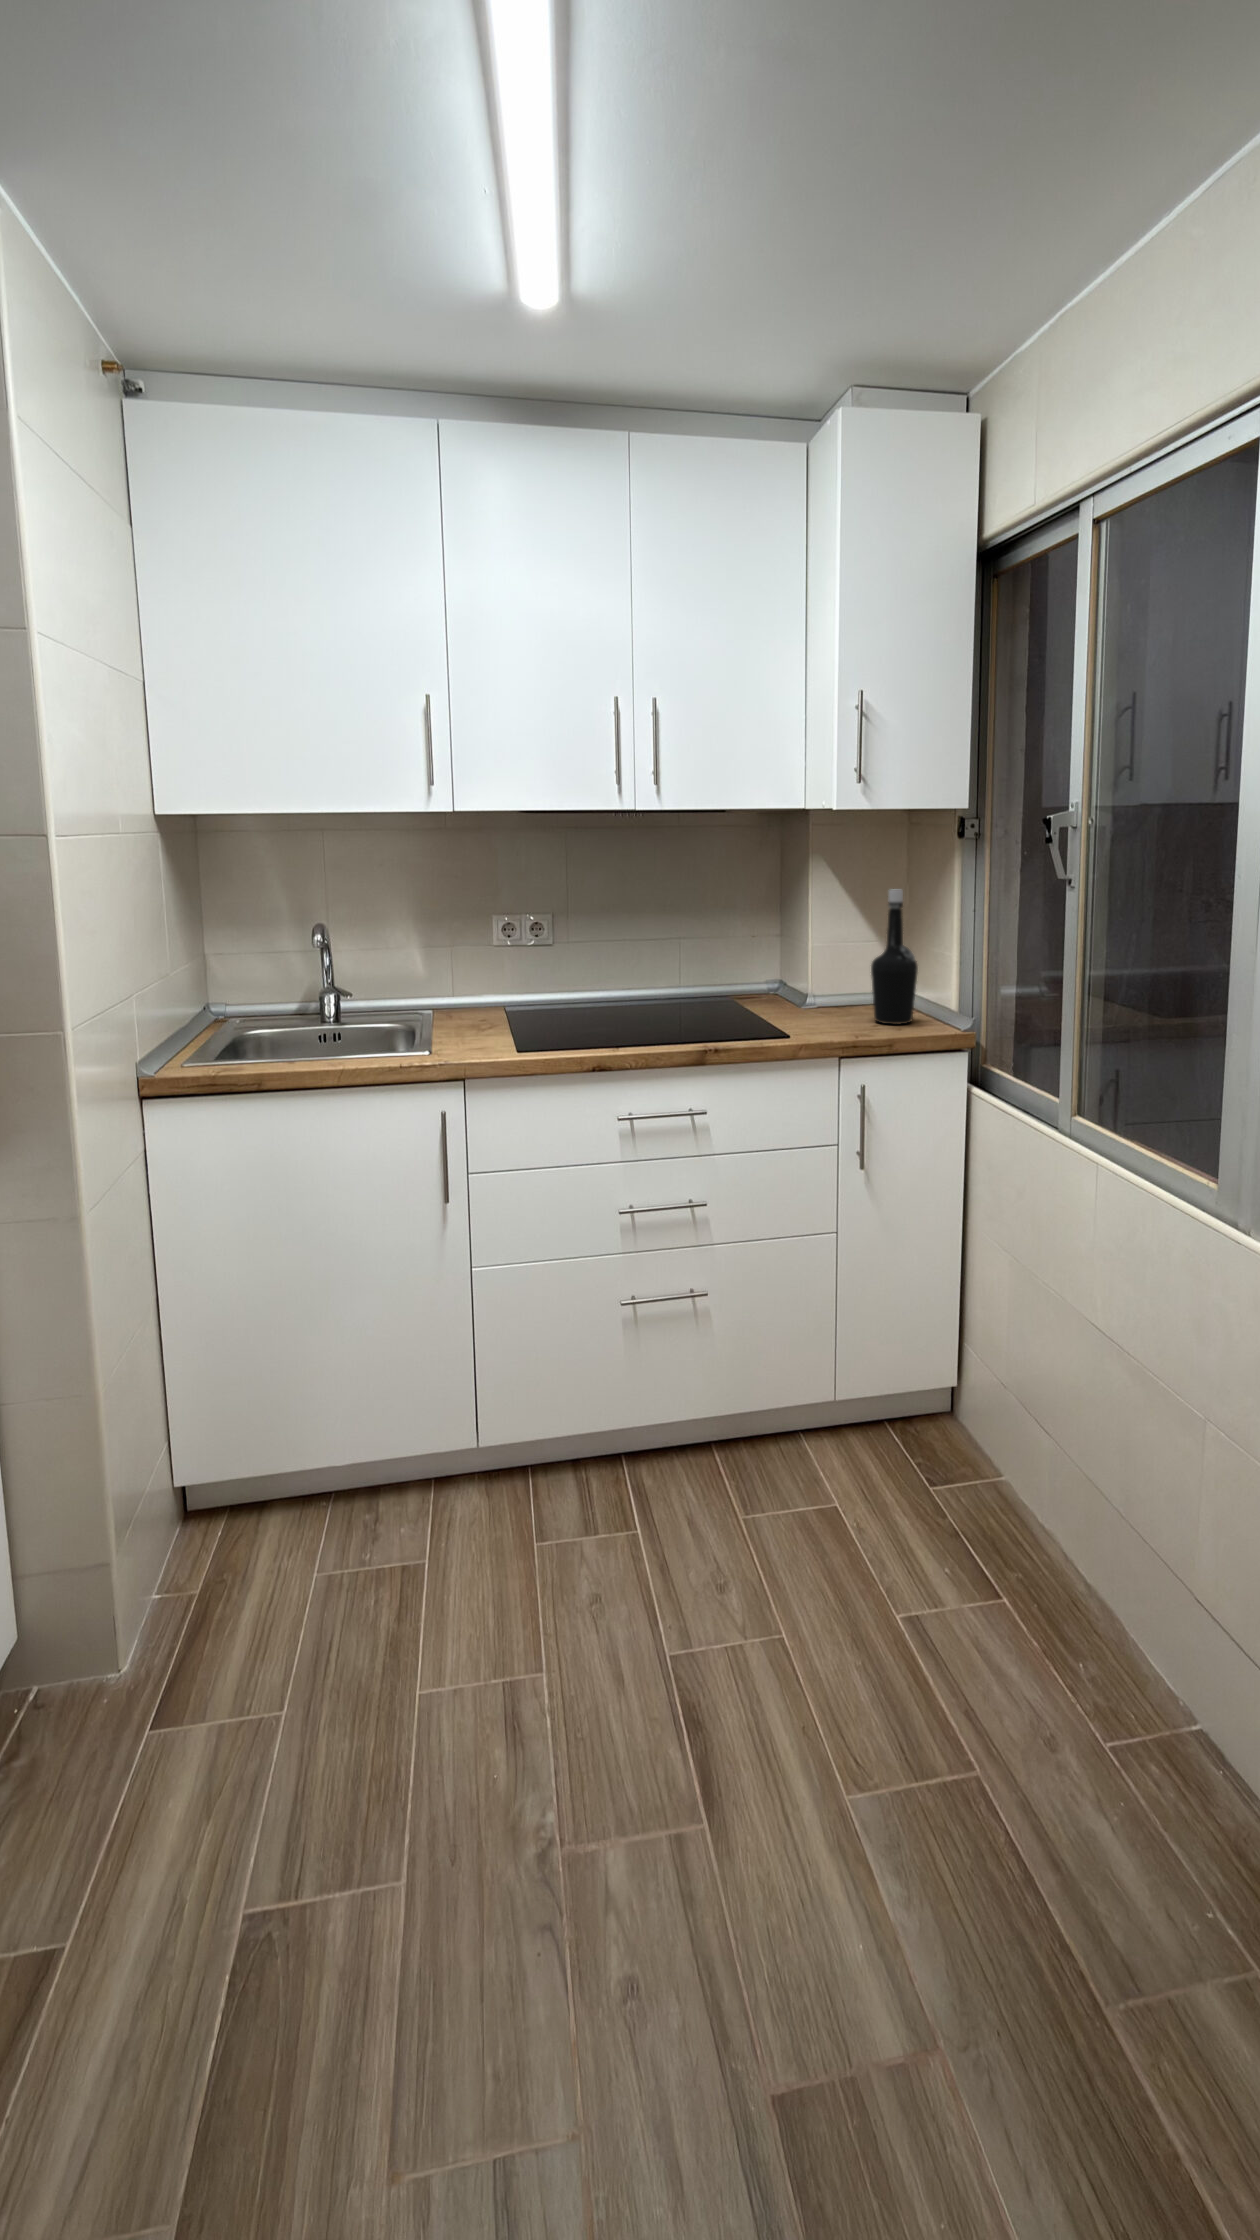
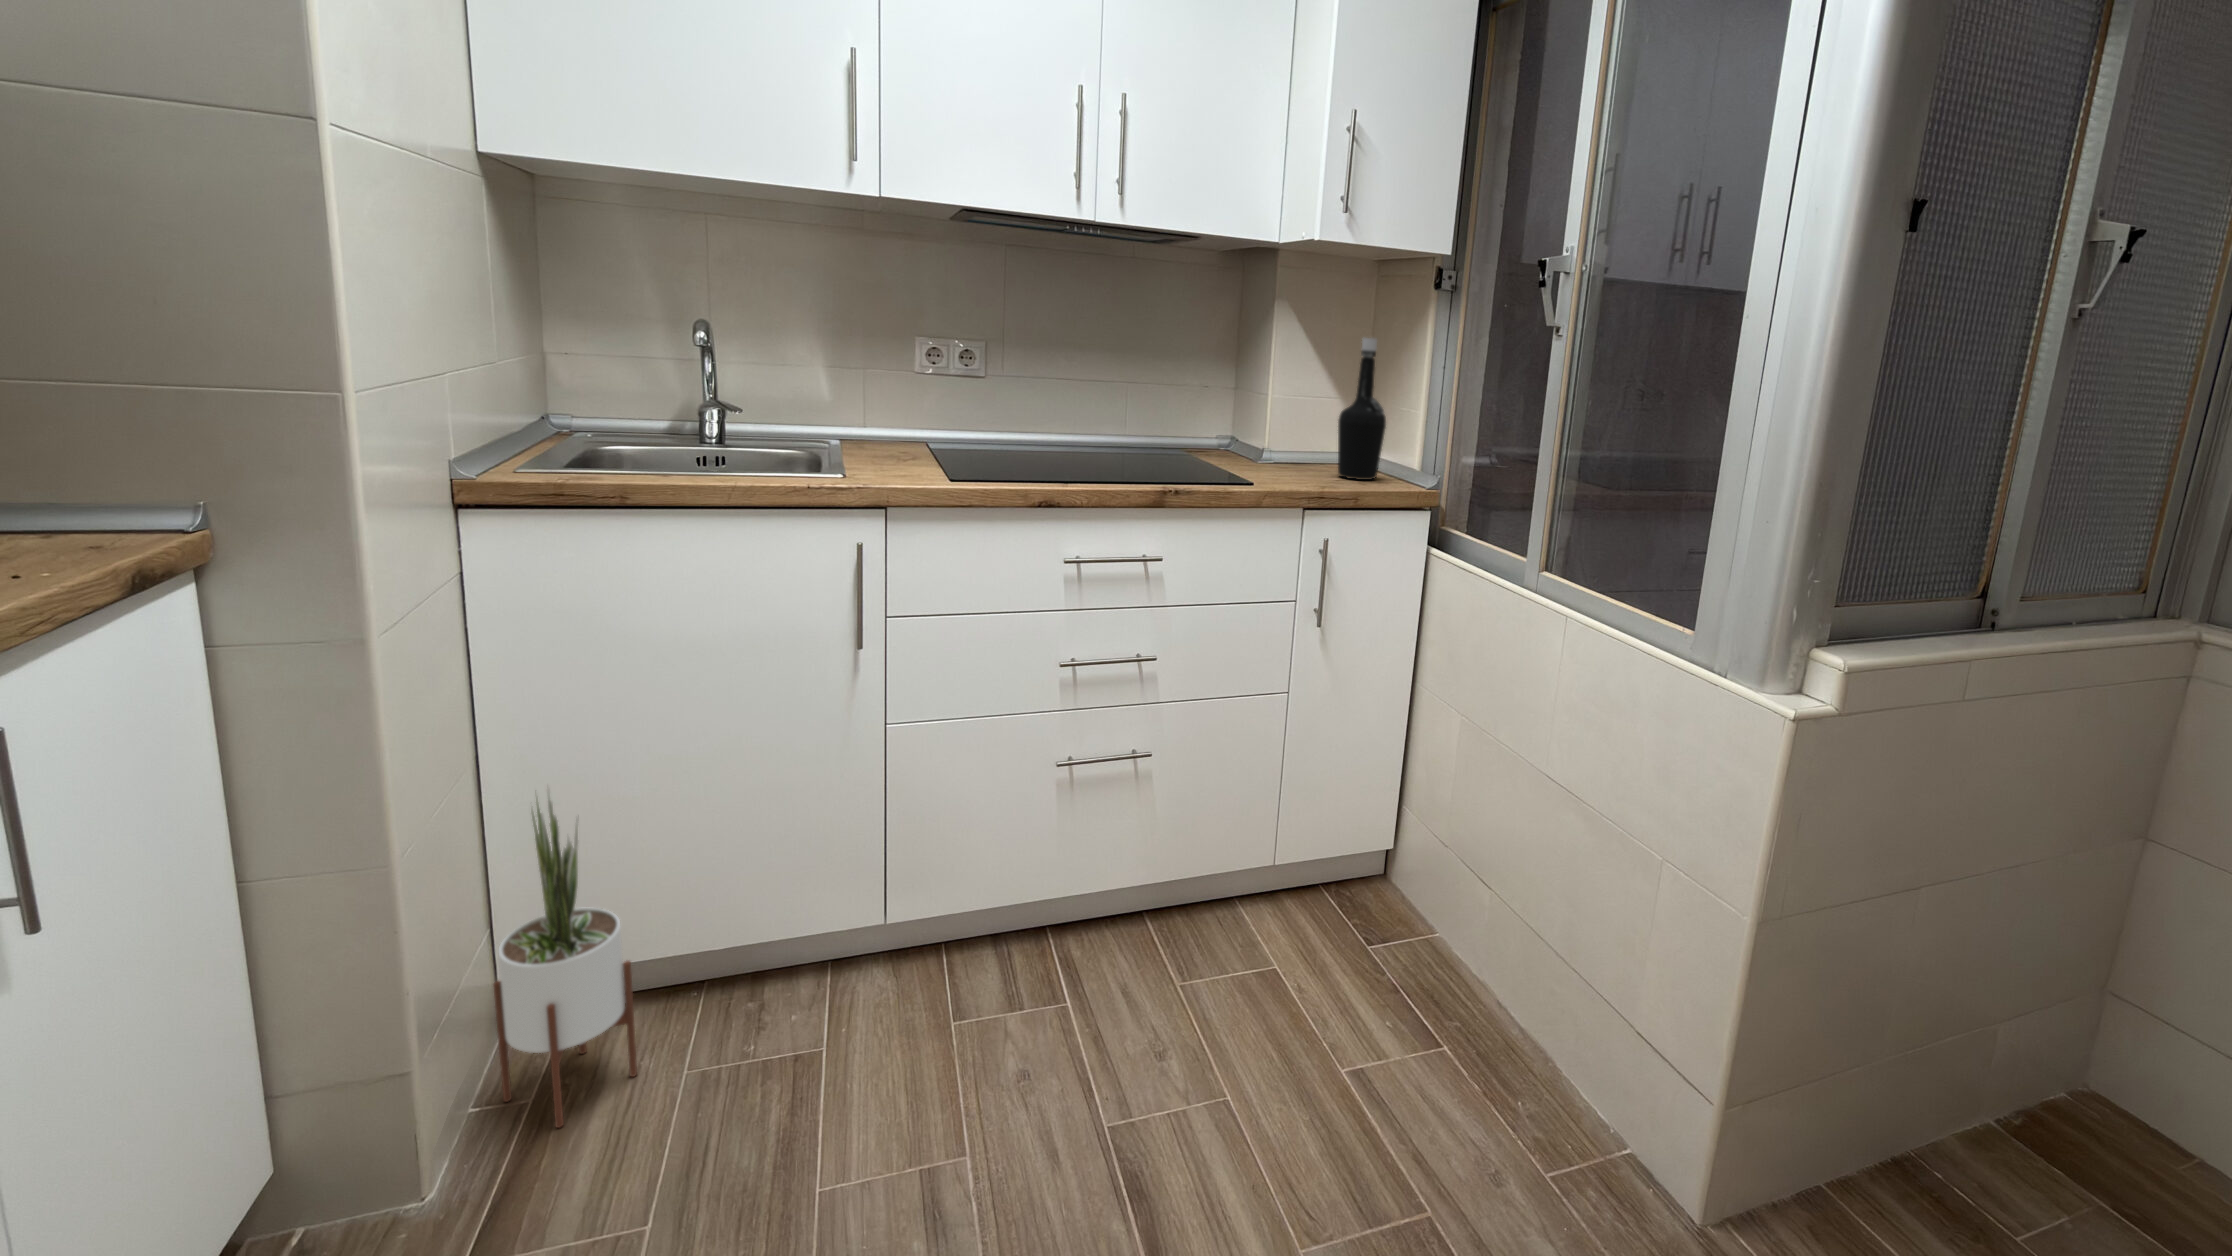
potted plant: none [170,1324,278,1618] -> present [494,790,637,1128]

